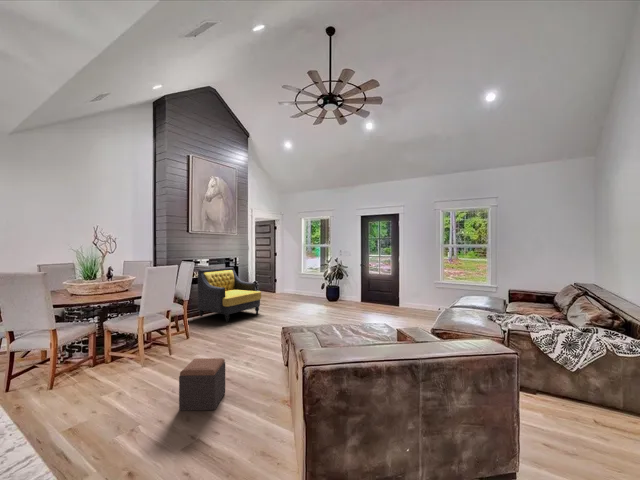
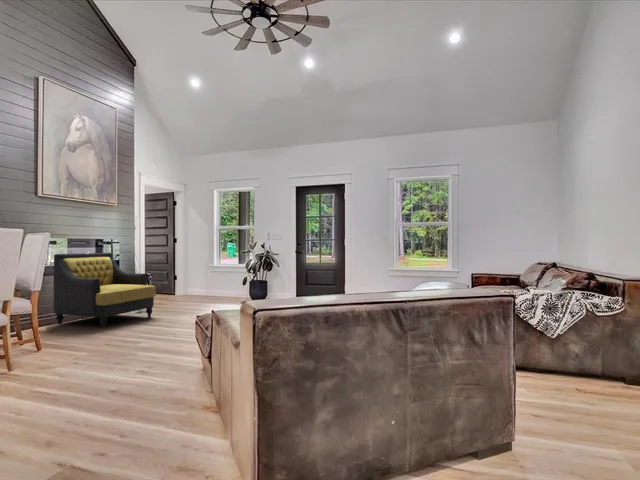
footstool: present [179,358,225,411] -> none [34,354,111,434]

